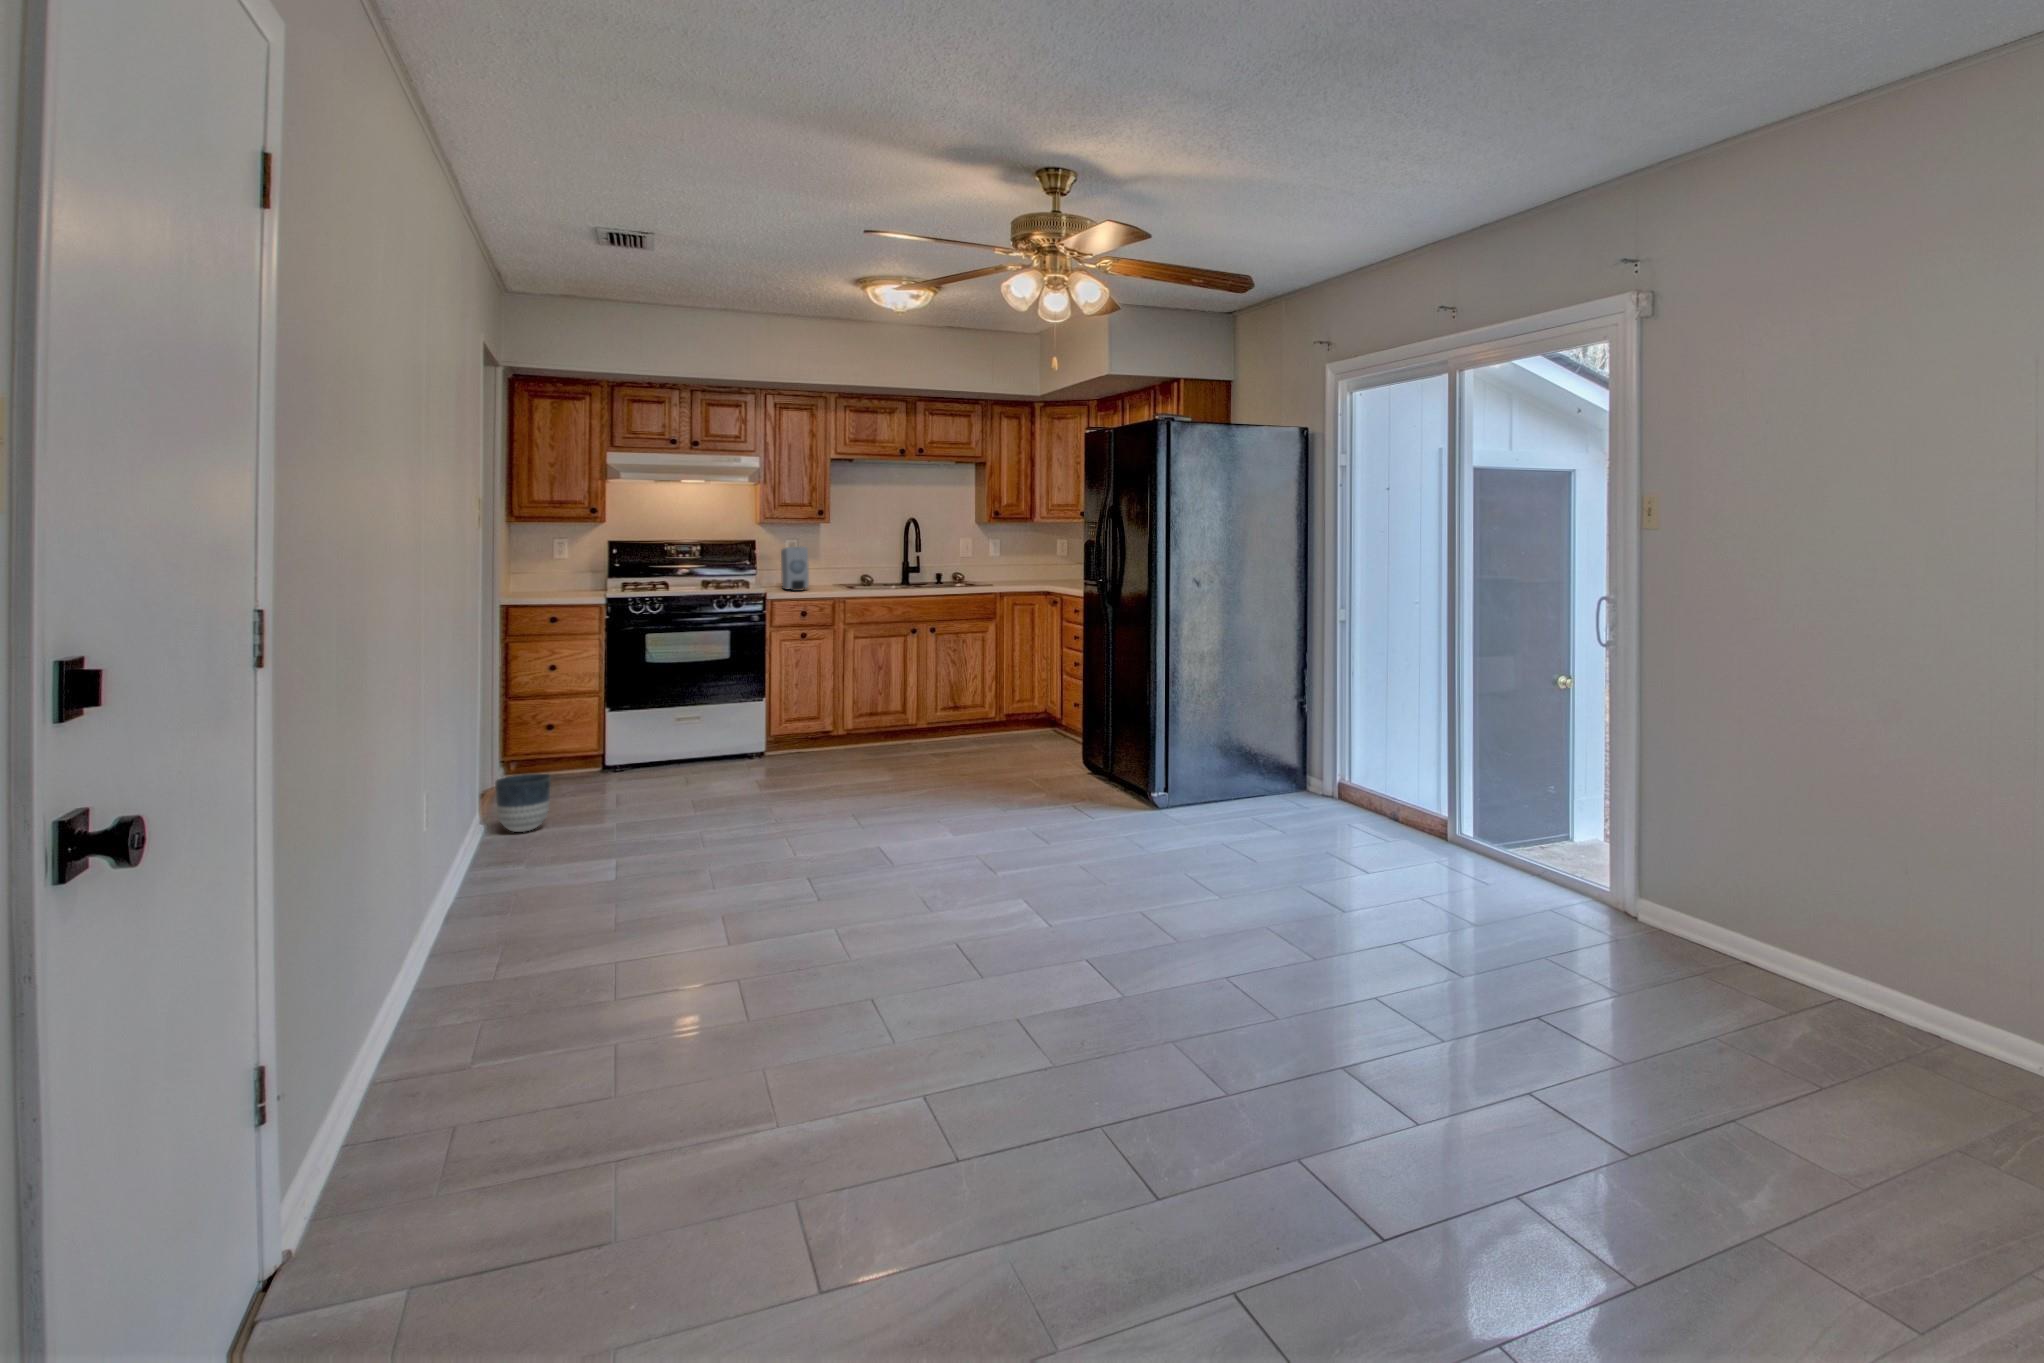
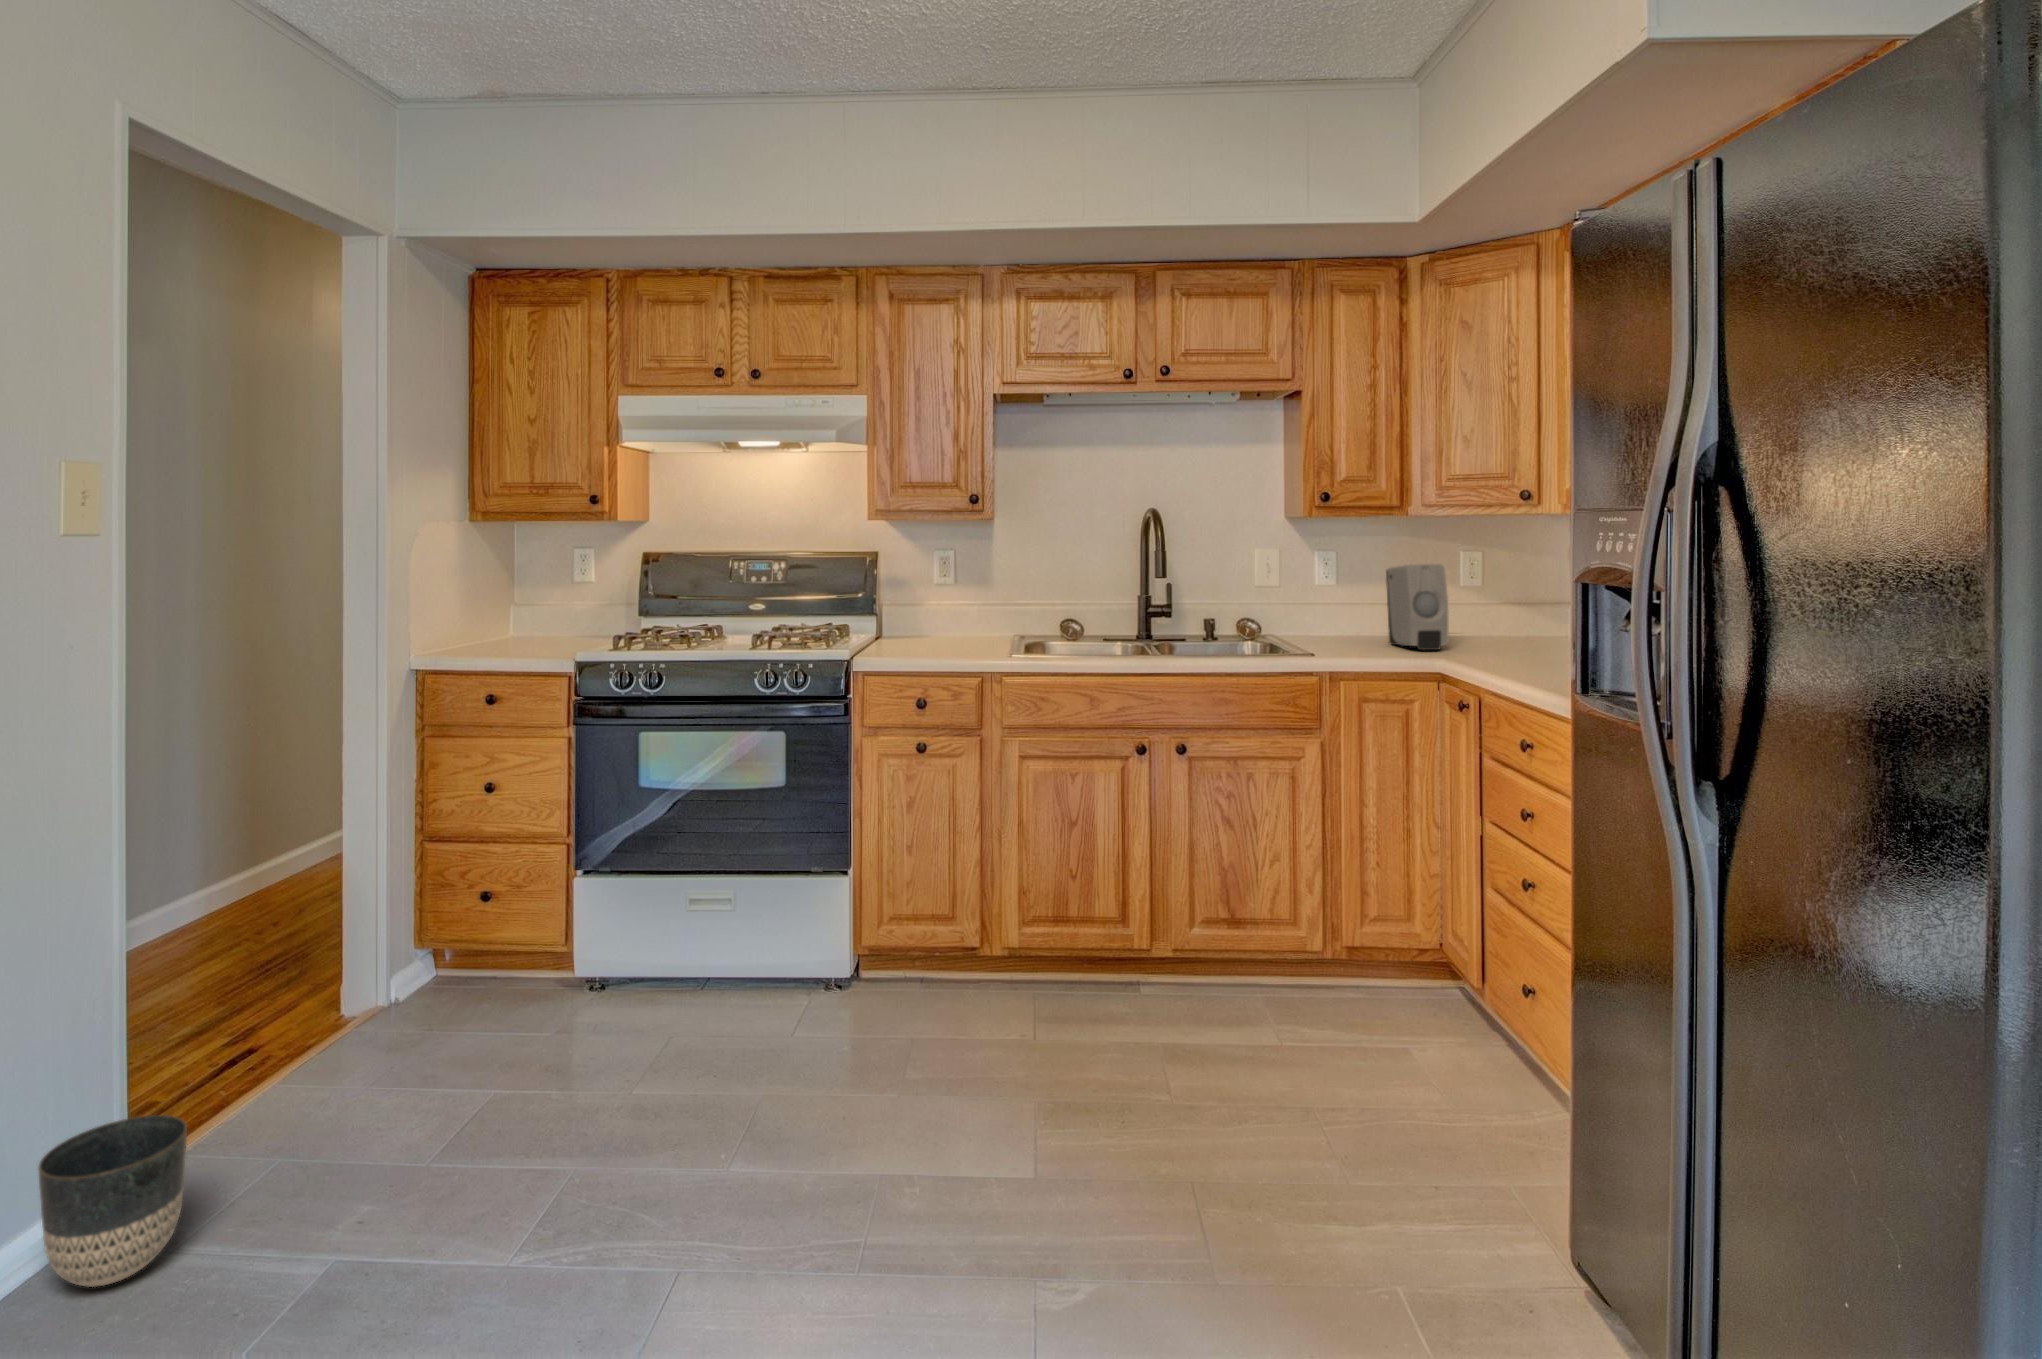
soap dispenser: present [781,547,809,591] -> present [1386,564,1448,650]

